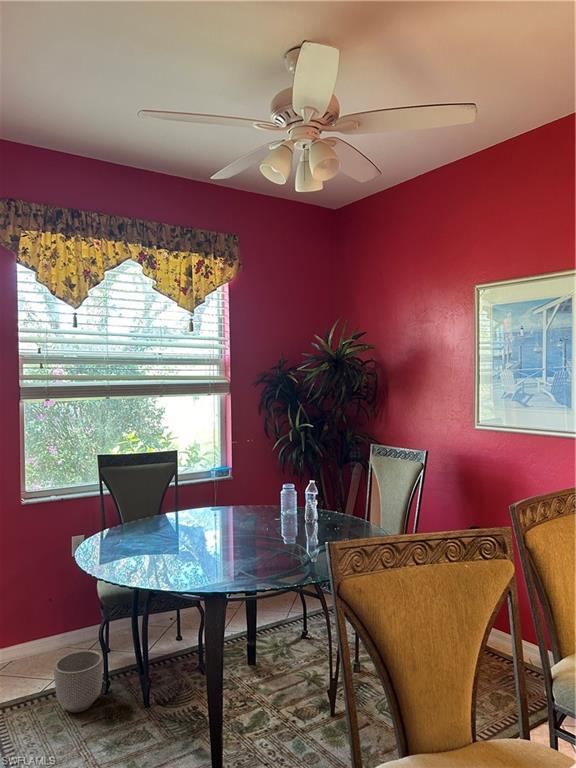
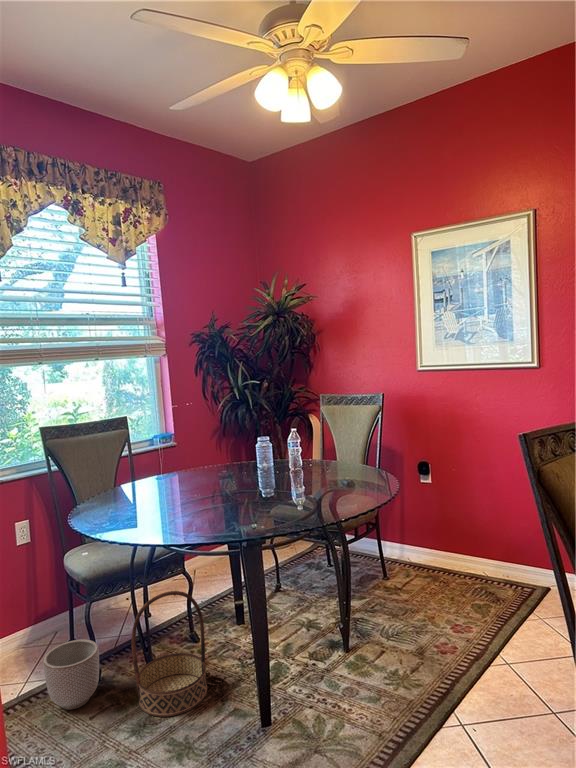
basket: none [121,622,191,740] -> present [131,591,207,717]

